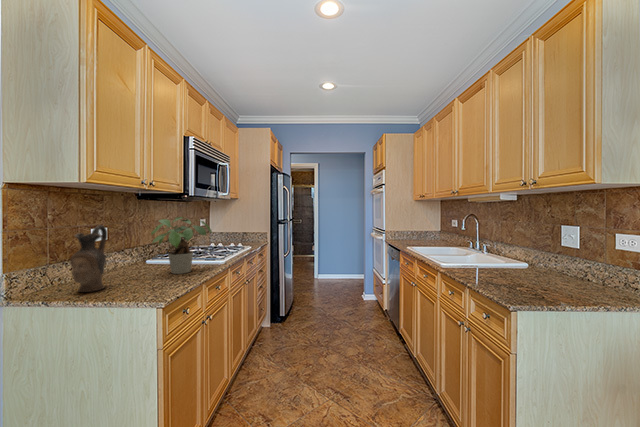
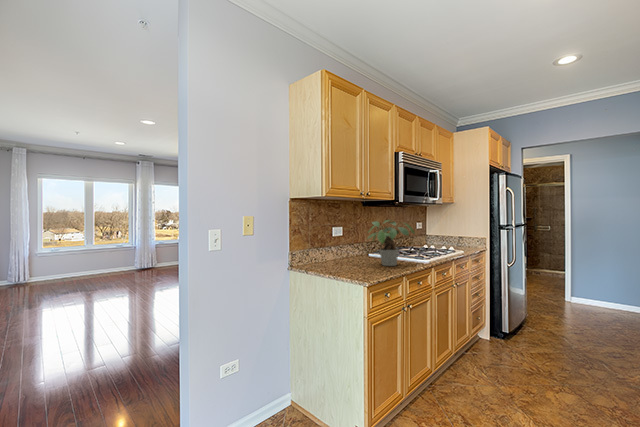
ceramic pitcher: present [70,225,107,292] -> none [319,225,339,269]

